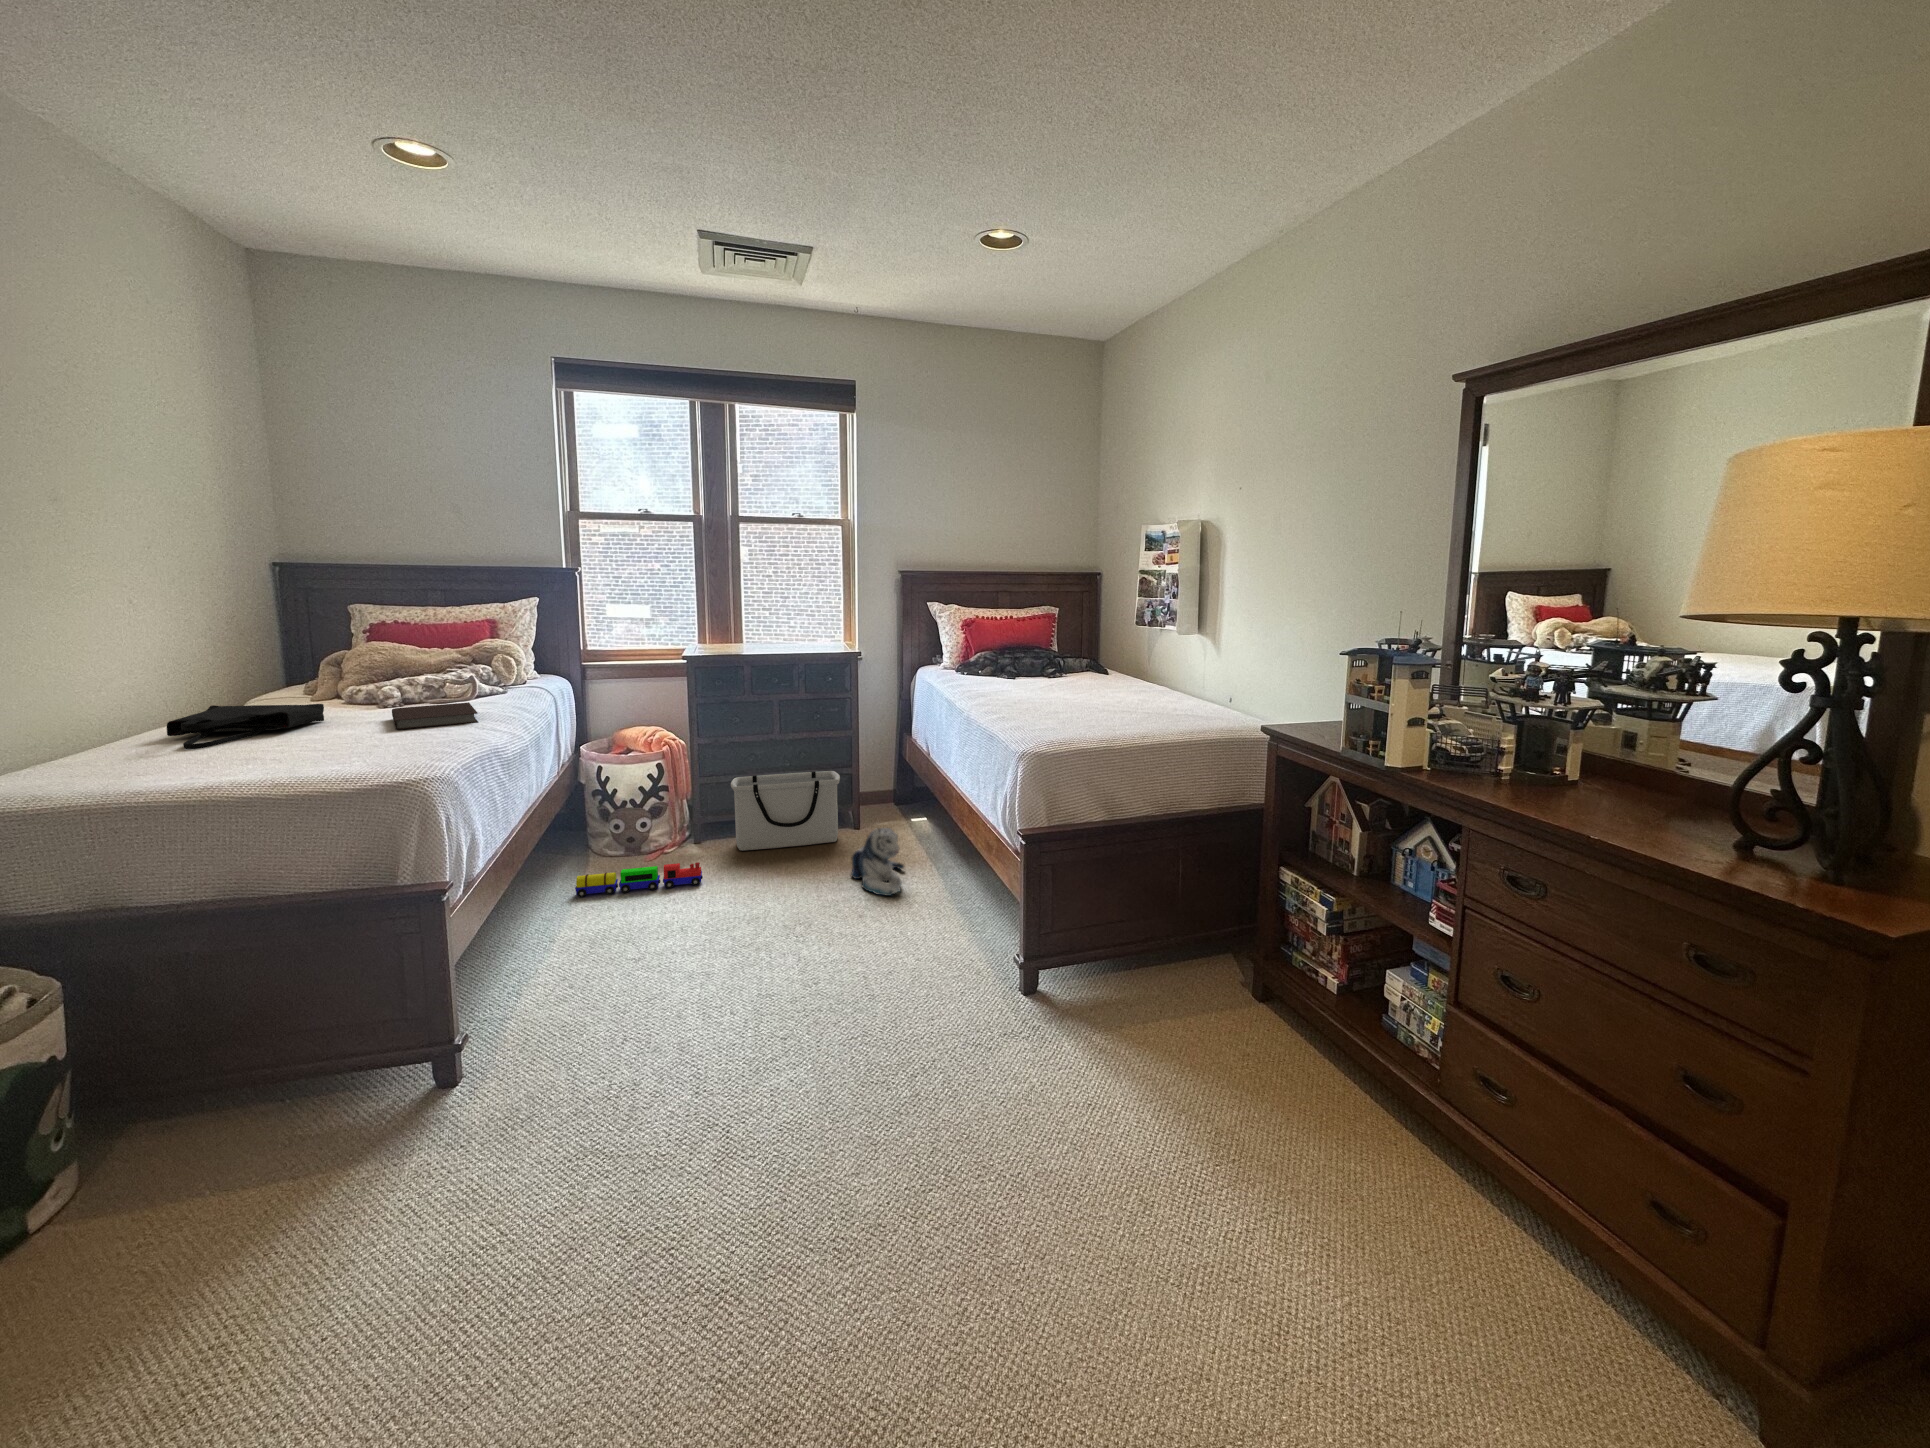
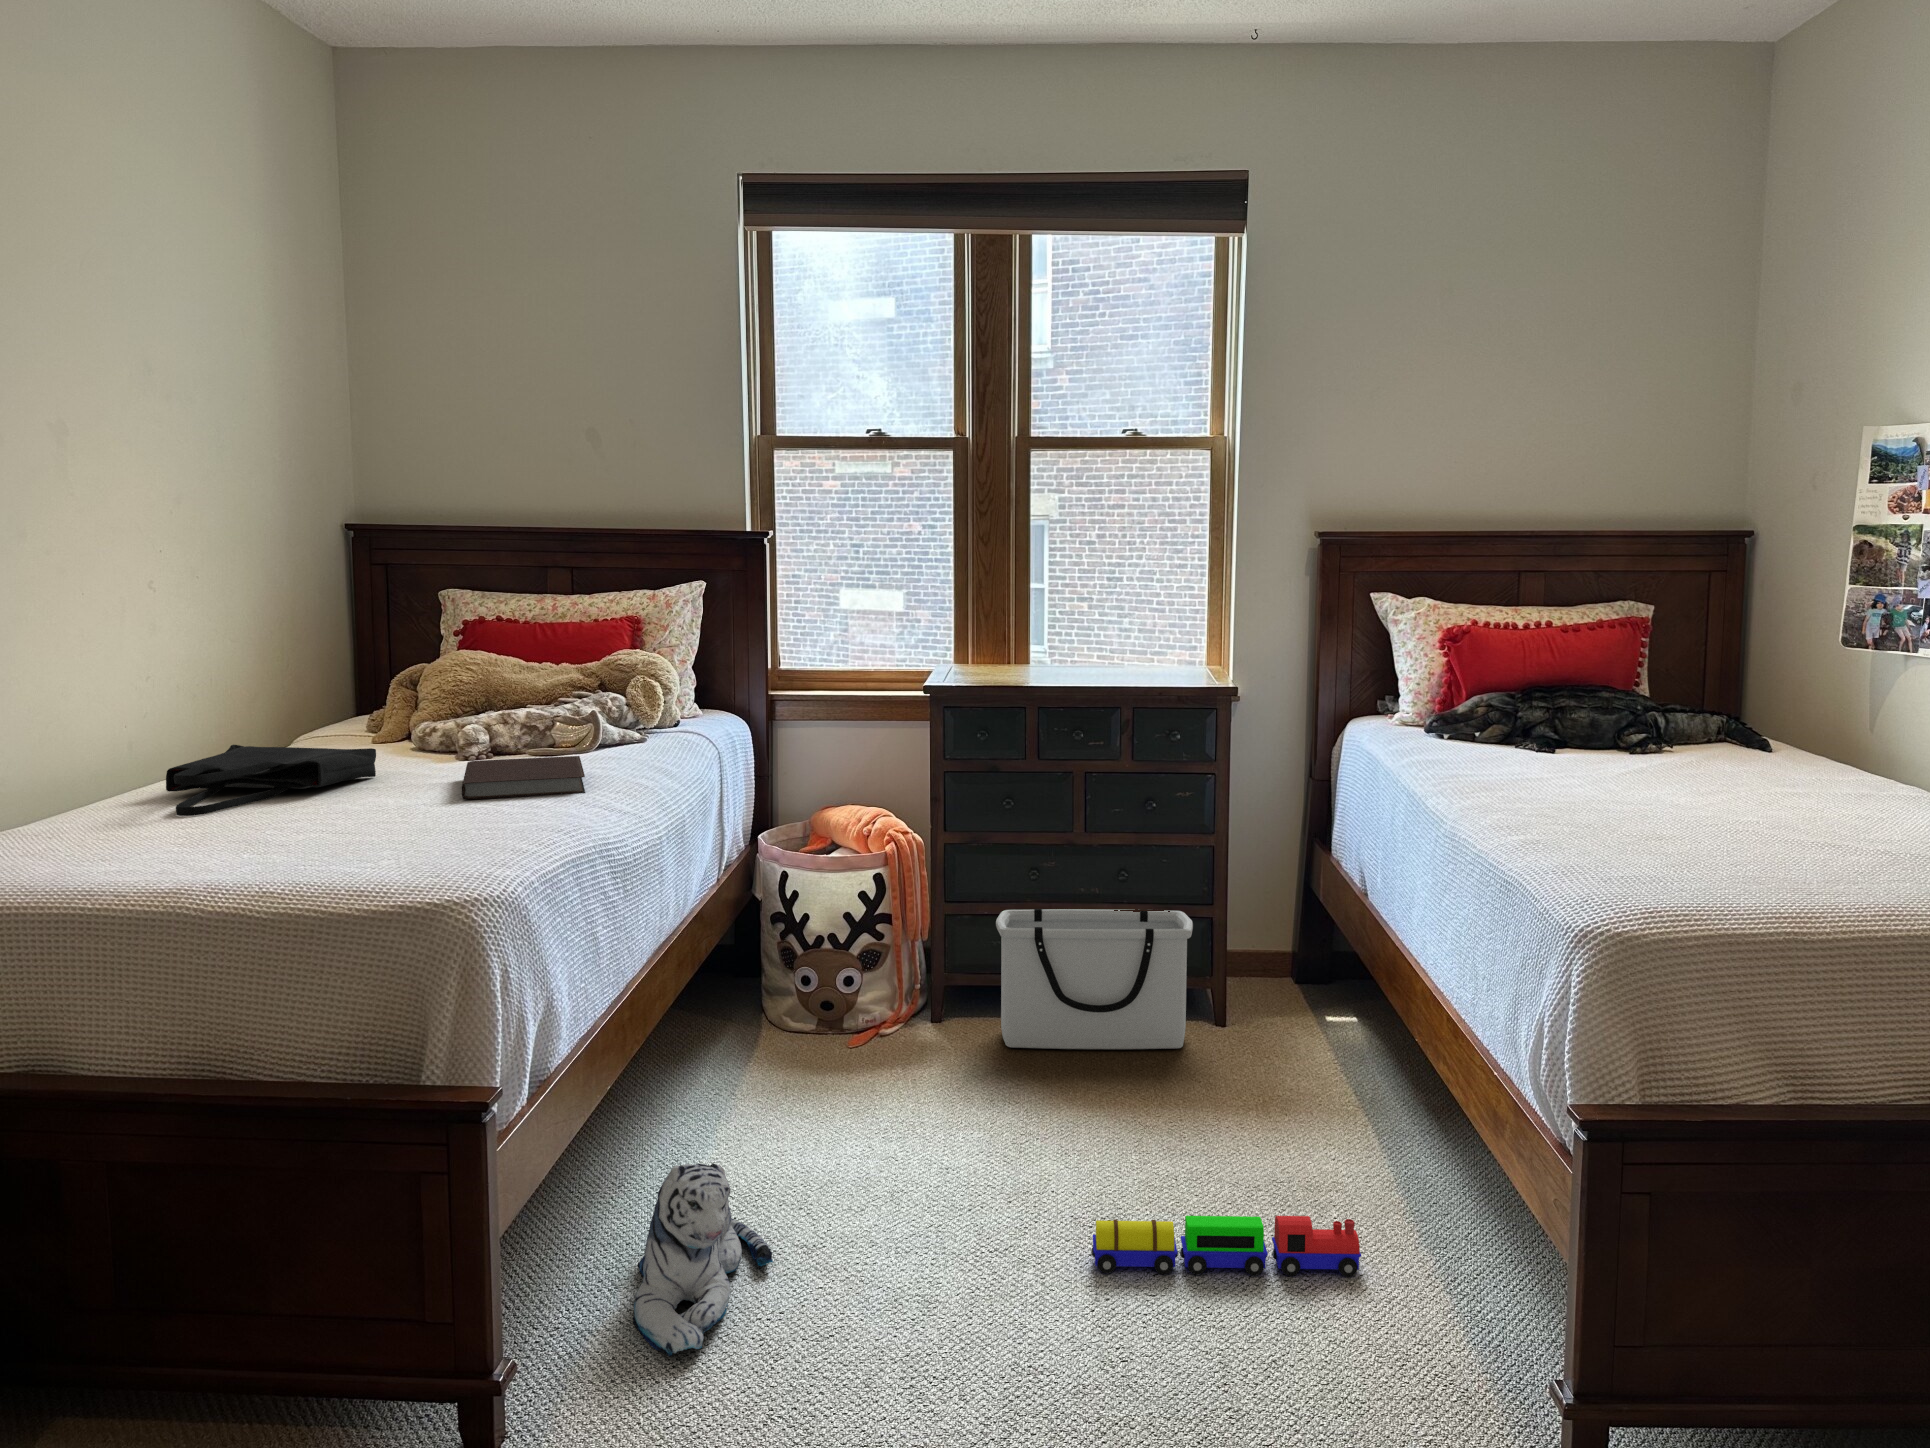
plush toy: present [851,828,904,896] -> present [633,1164,773,1356]
toy train: present [575,862,703,897] -> present [1091,1216,1361,1277]

